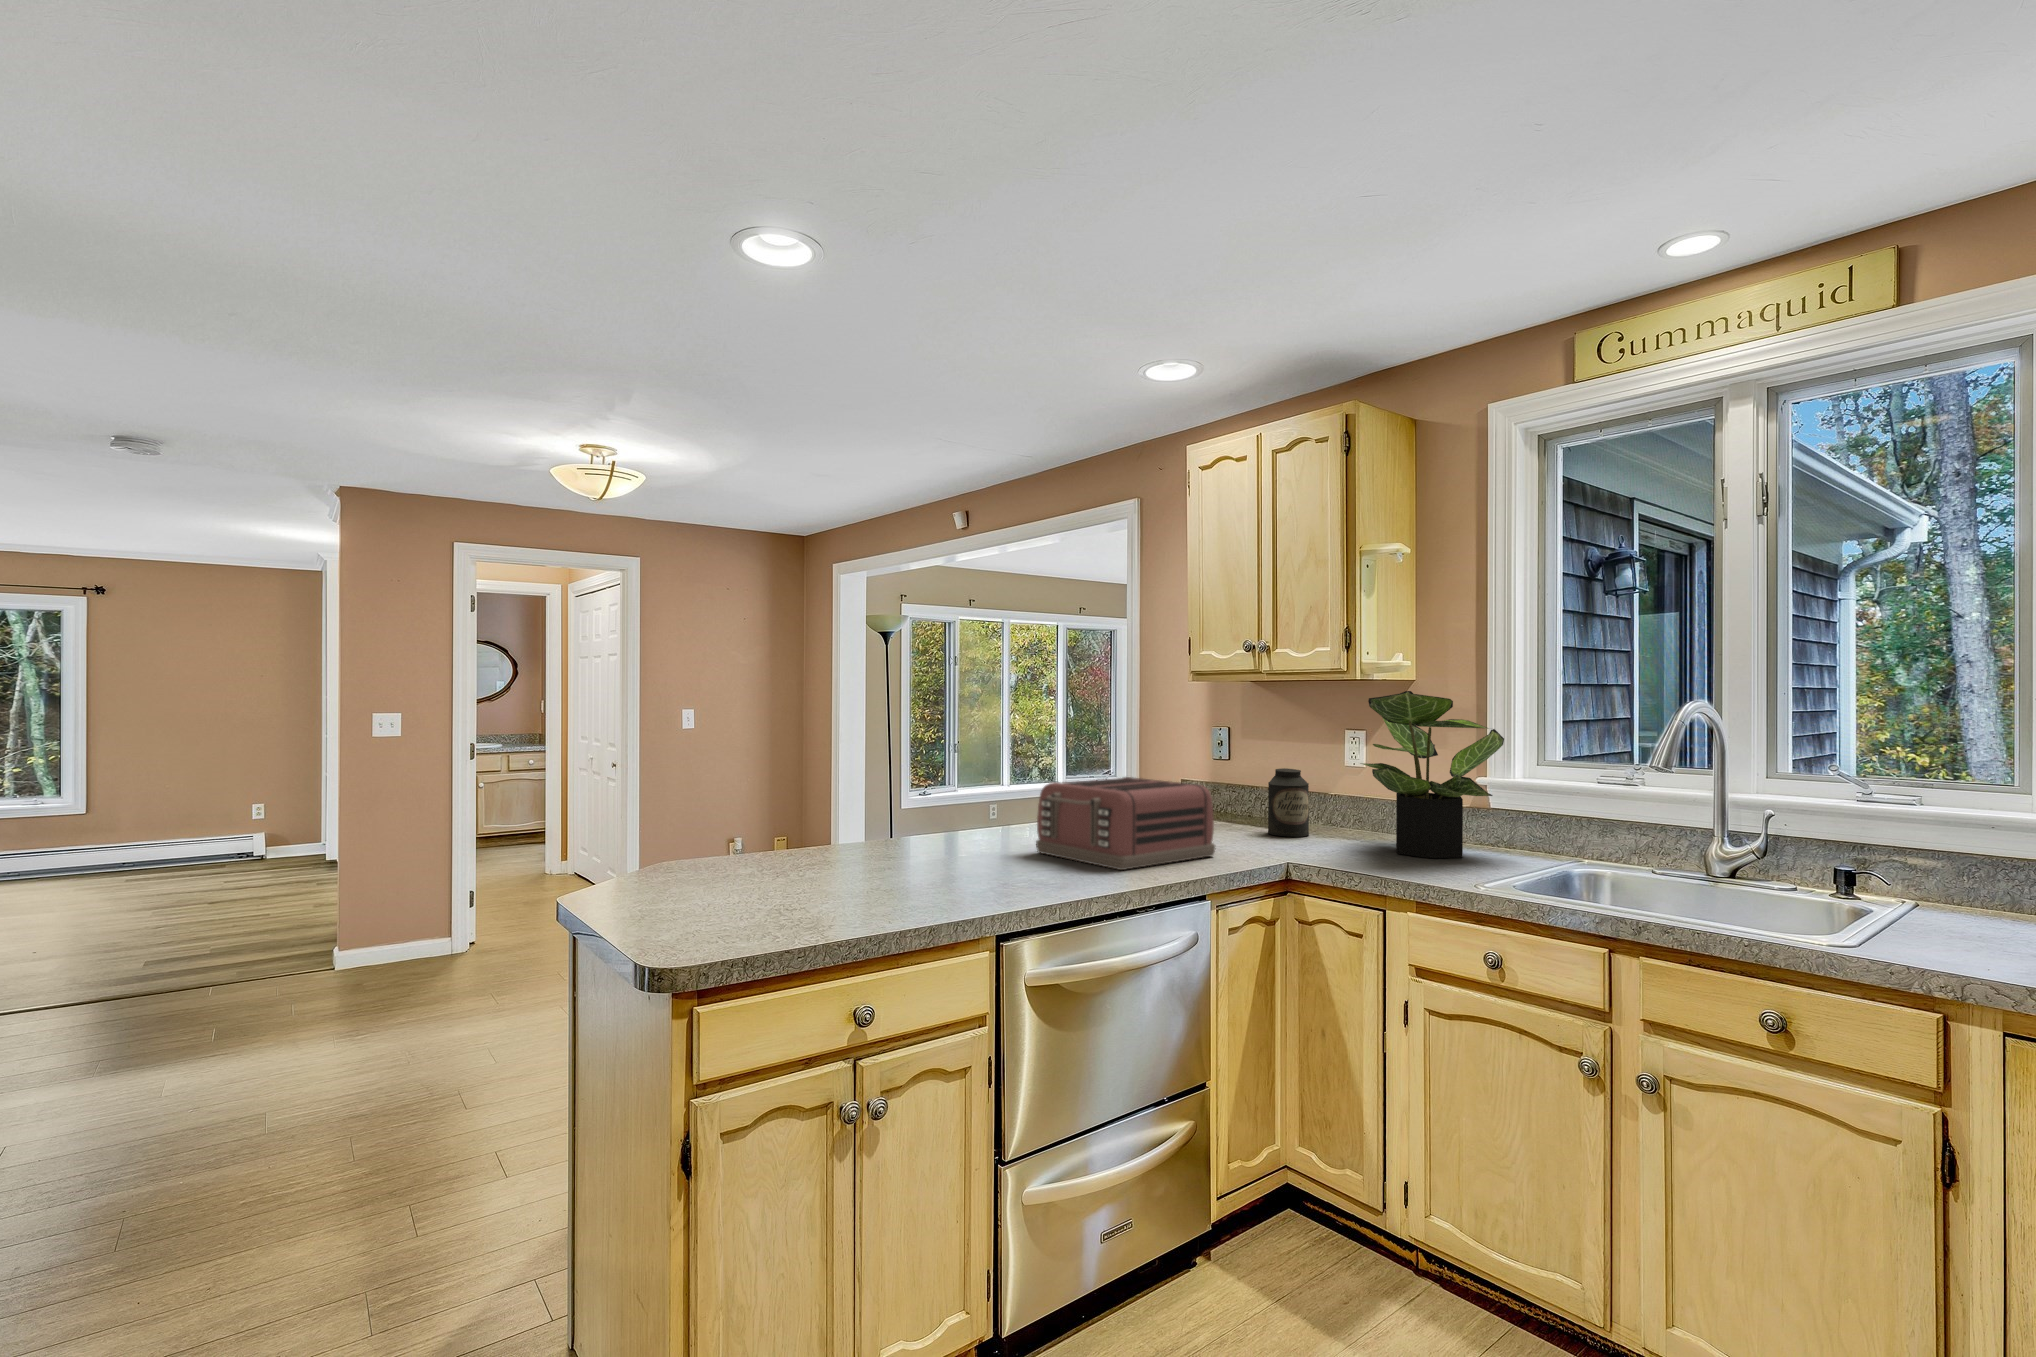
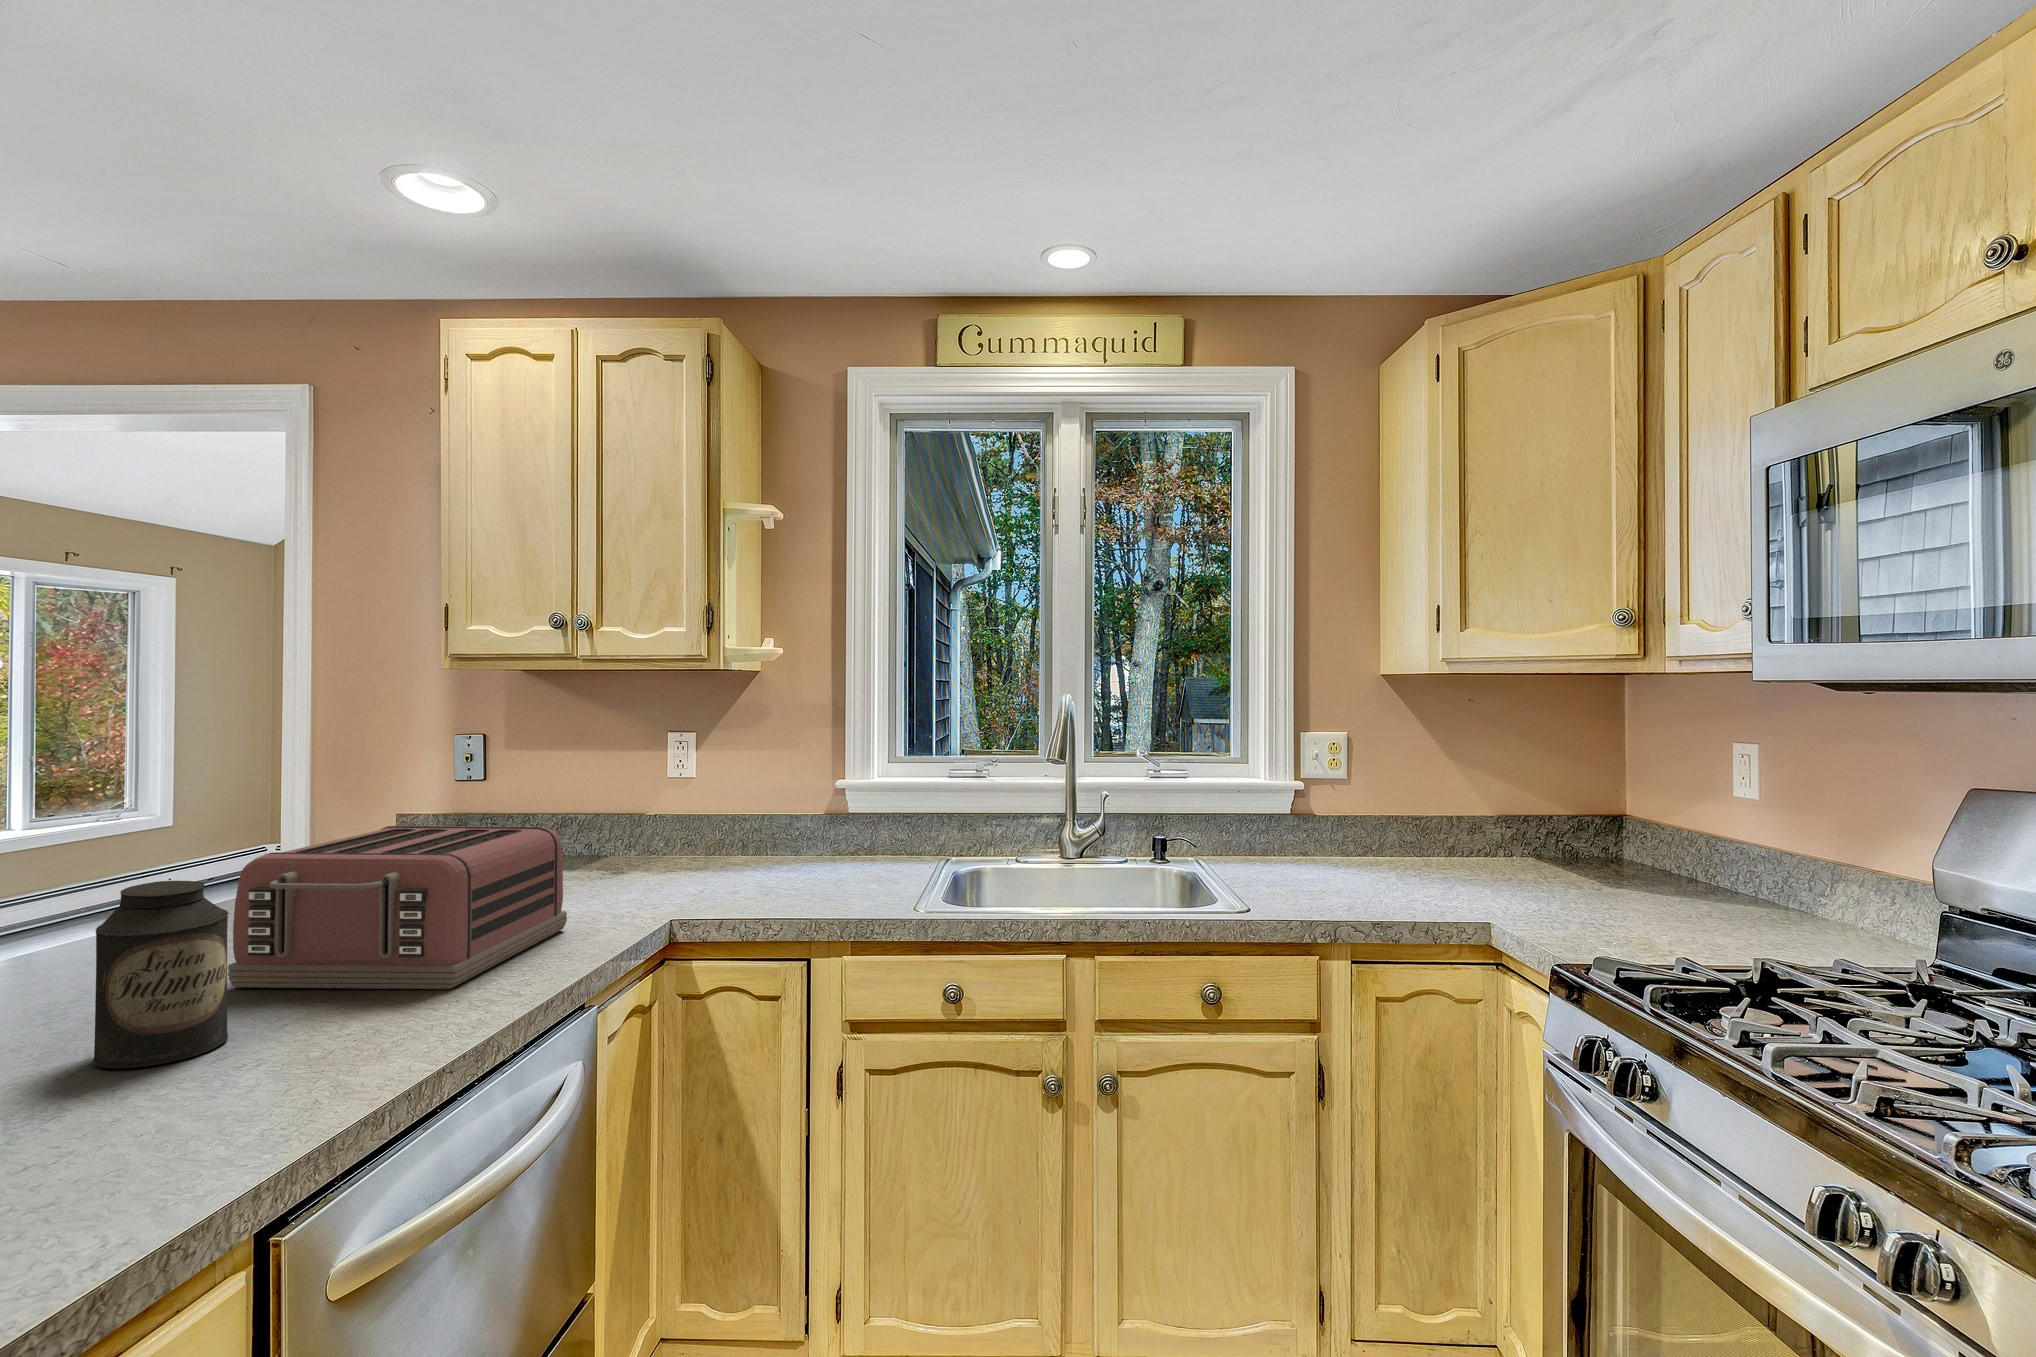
potted plant: present [1361,691,1504,858] -> none [724,686,881,881]
canister: present [1268,768,1309,837] -> present [93,881,229,1069]

